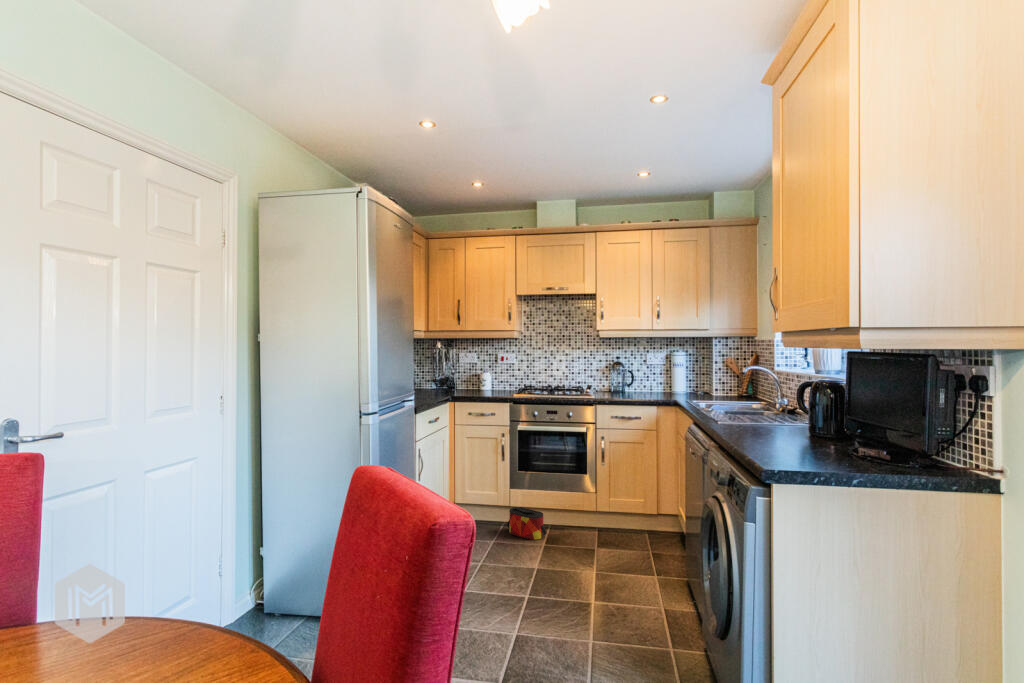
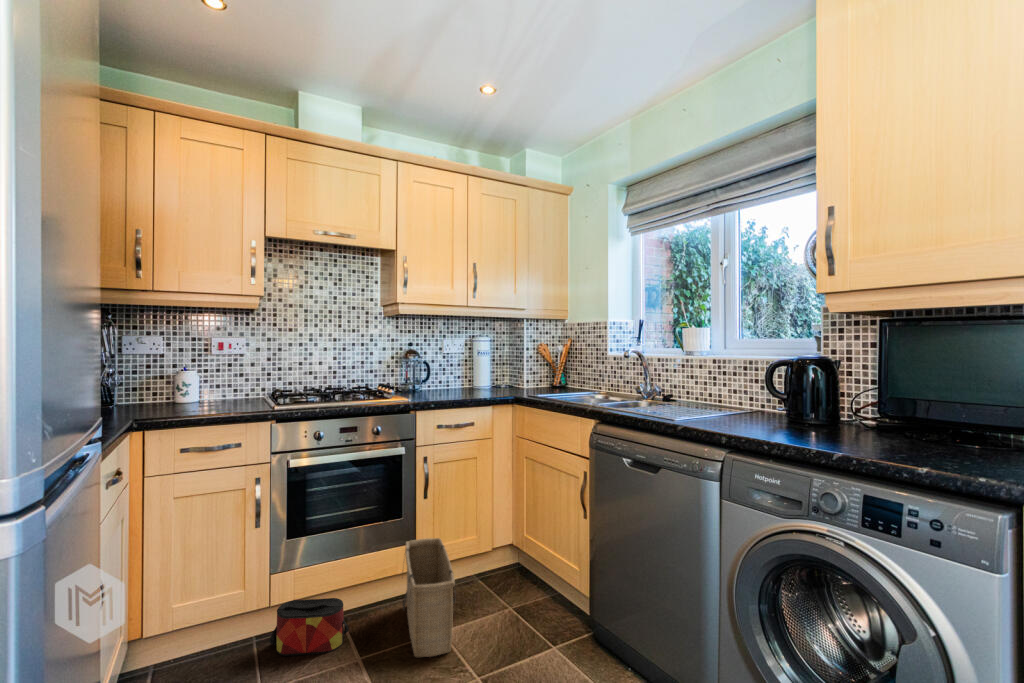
basket: none [570,490,613,560] -> present [403,538,456,657]

